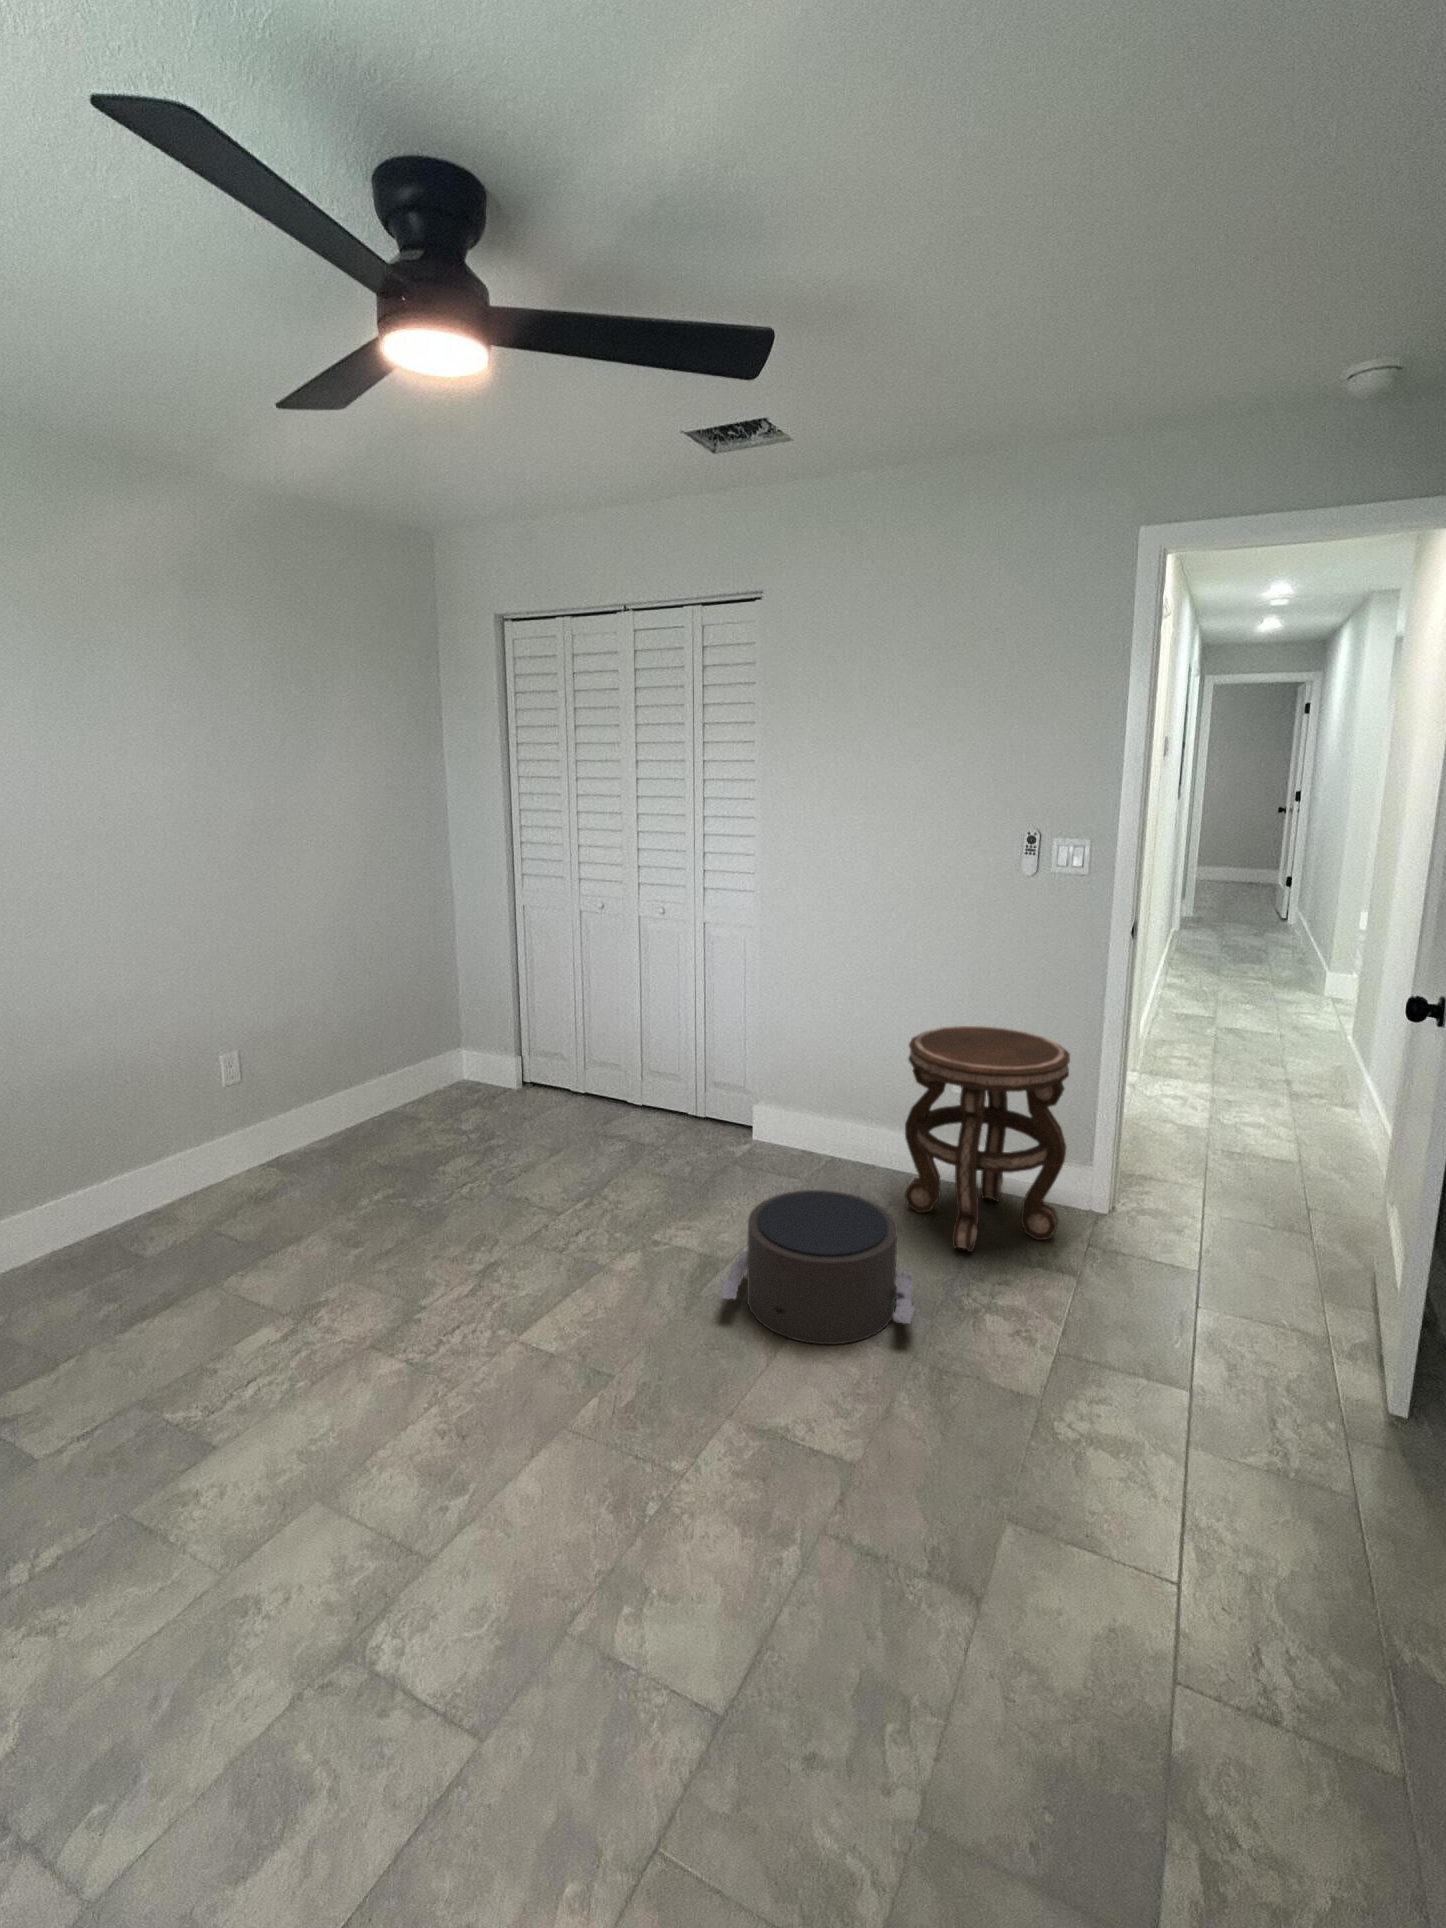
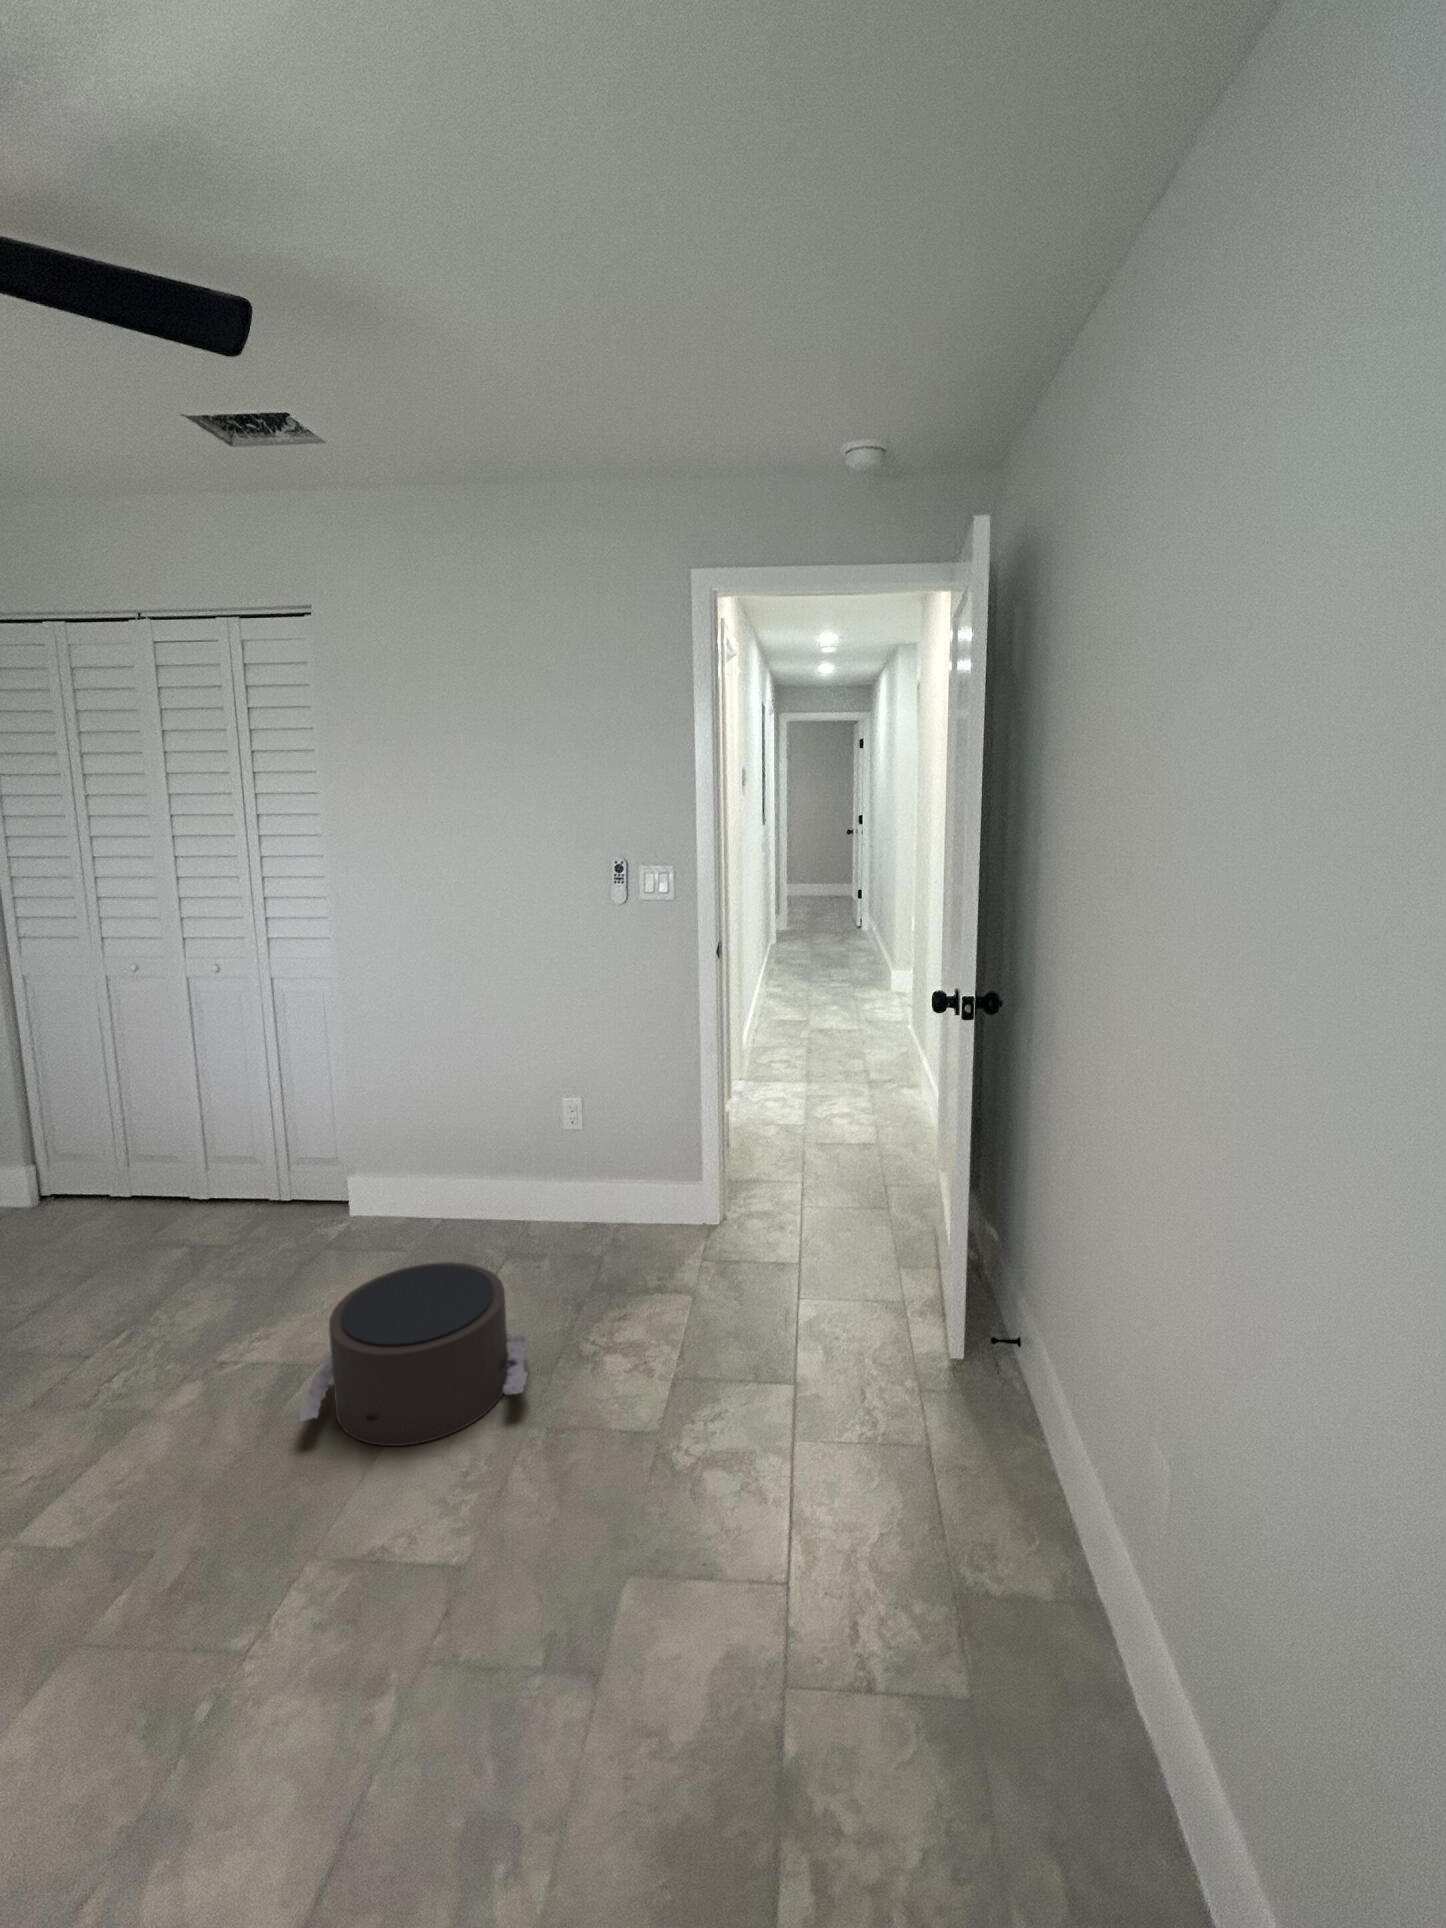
side table: present [905,1026,1070,1252] -> none [510,1058,674,1294]

